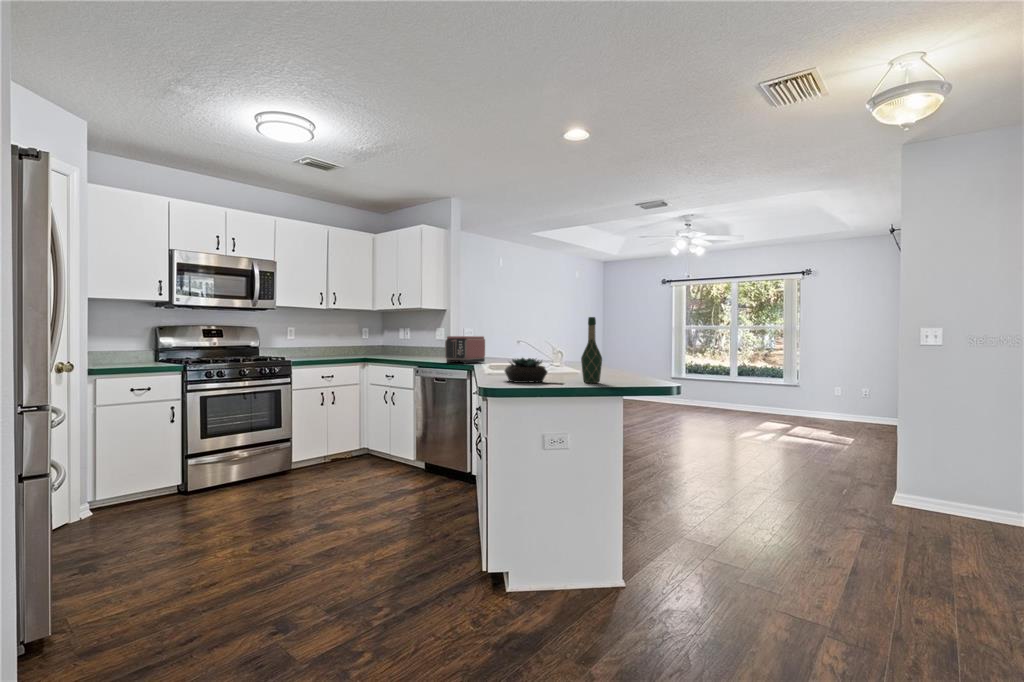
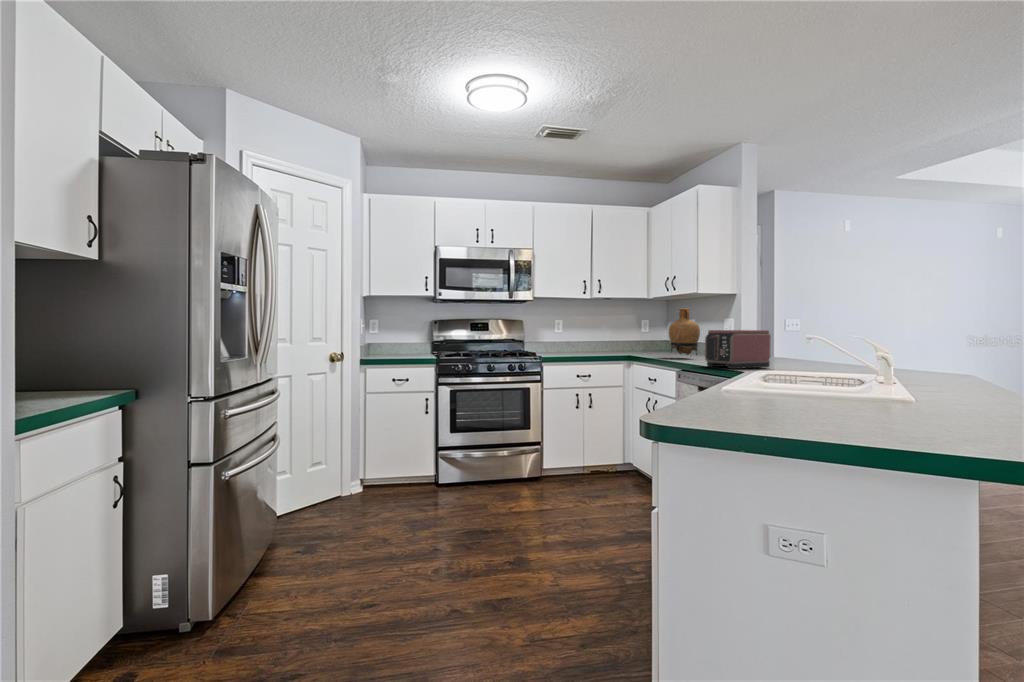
wine bottle: present [581,317,602,383] -> none [834,292,884,426]
vase: none [402,319,425,358] -> present [669,308,700,355]
succulent plant: present [505,358,547,383] -> none [683,368,759,415]

